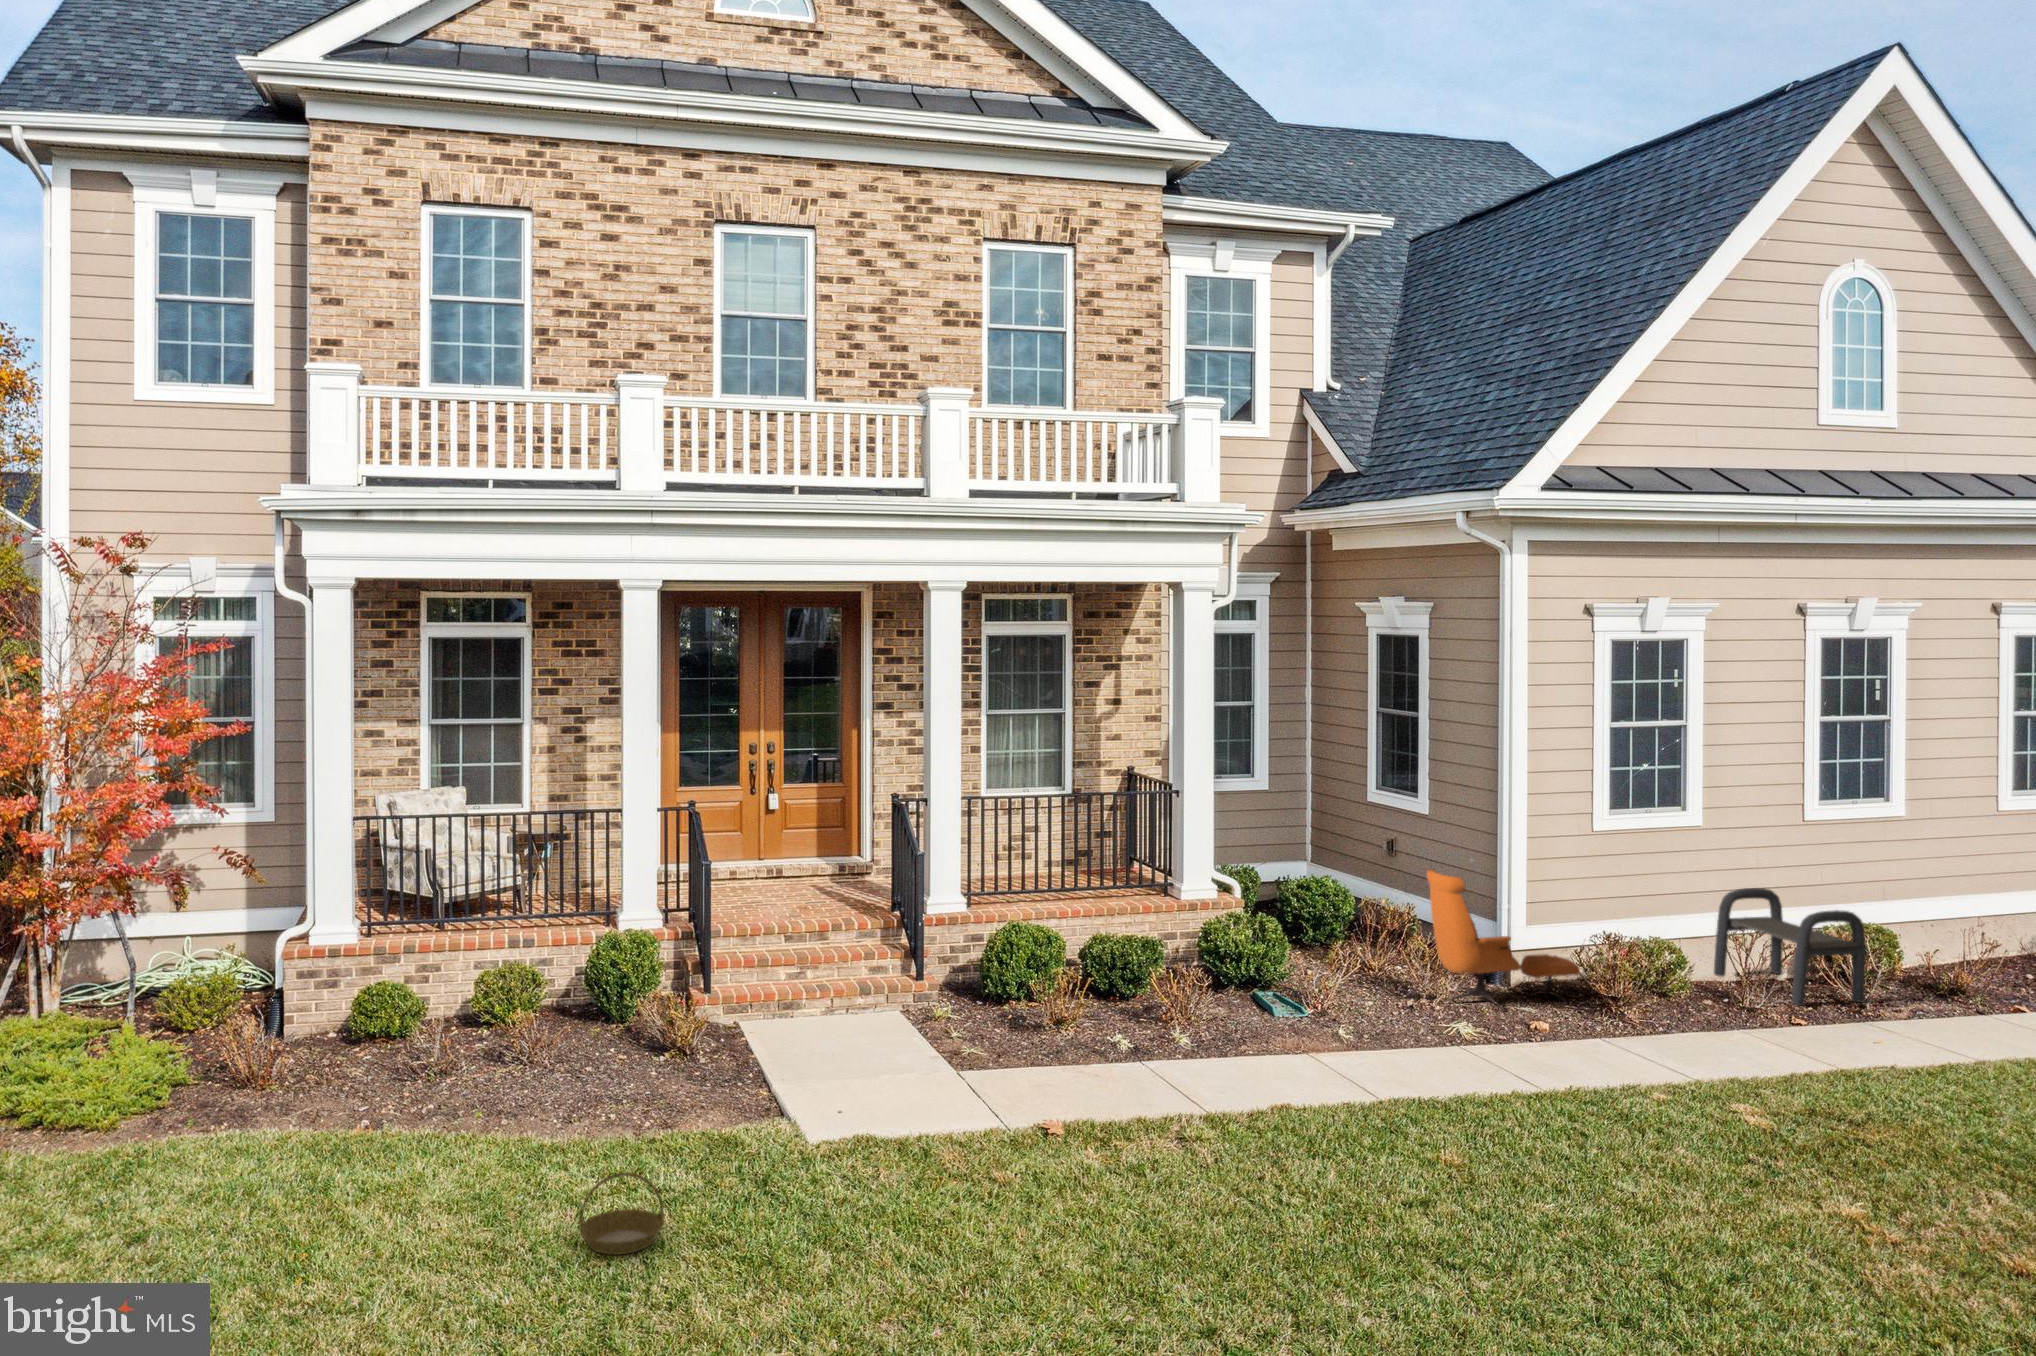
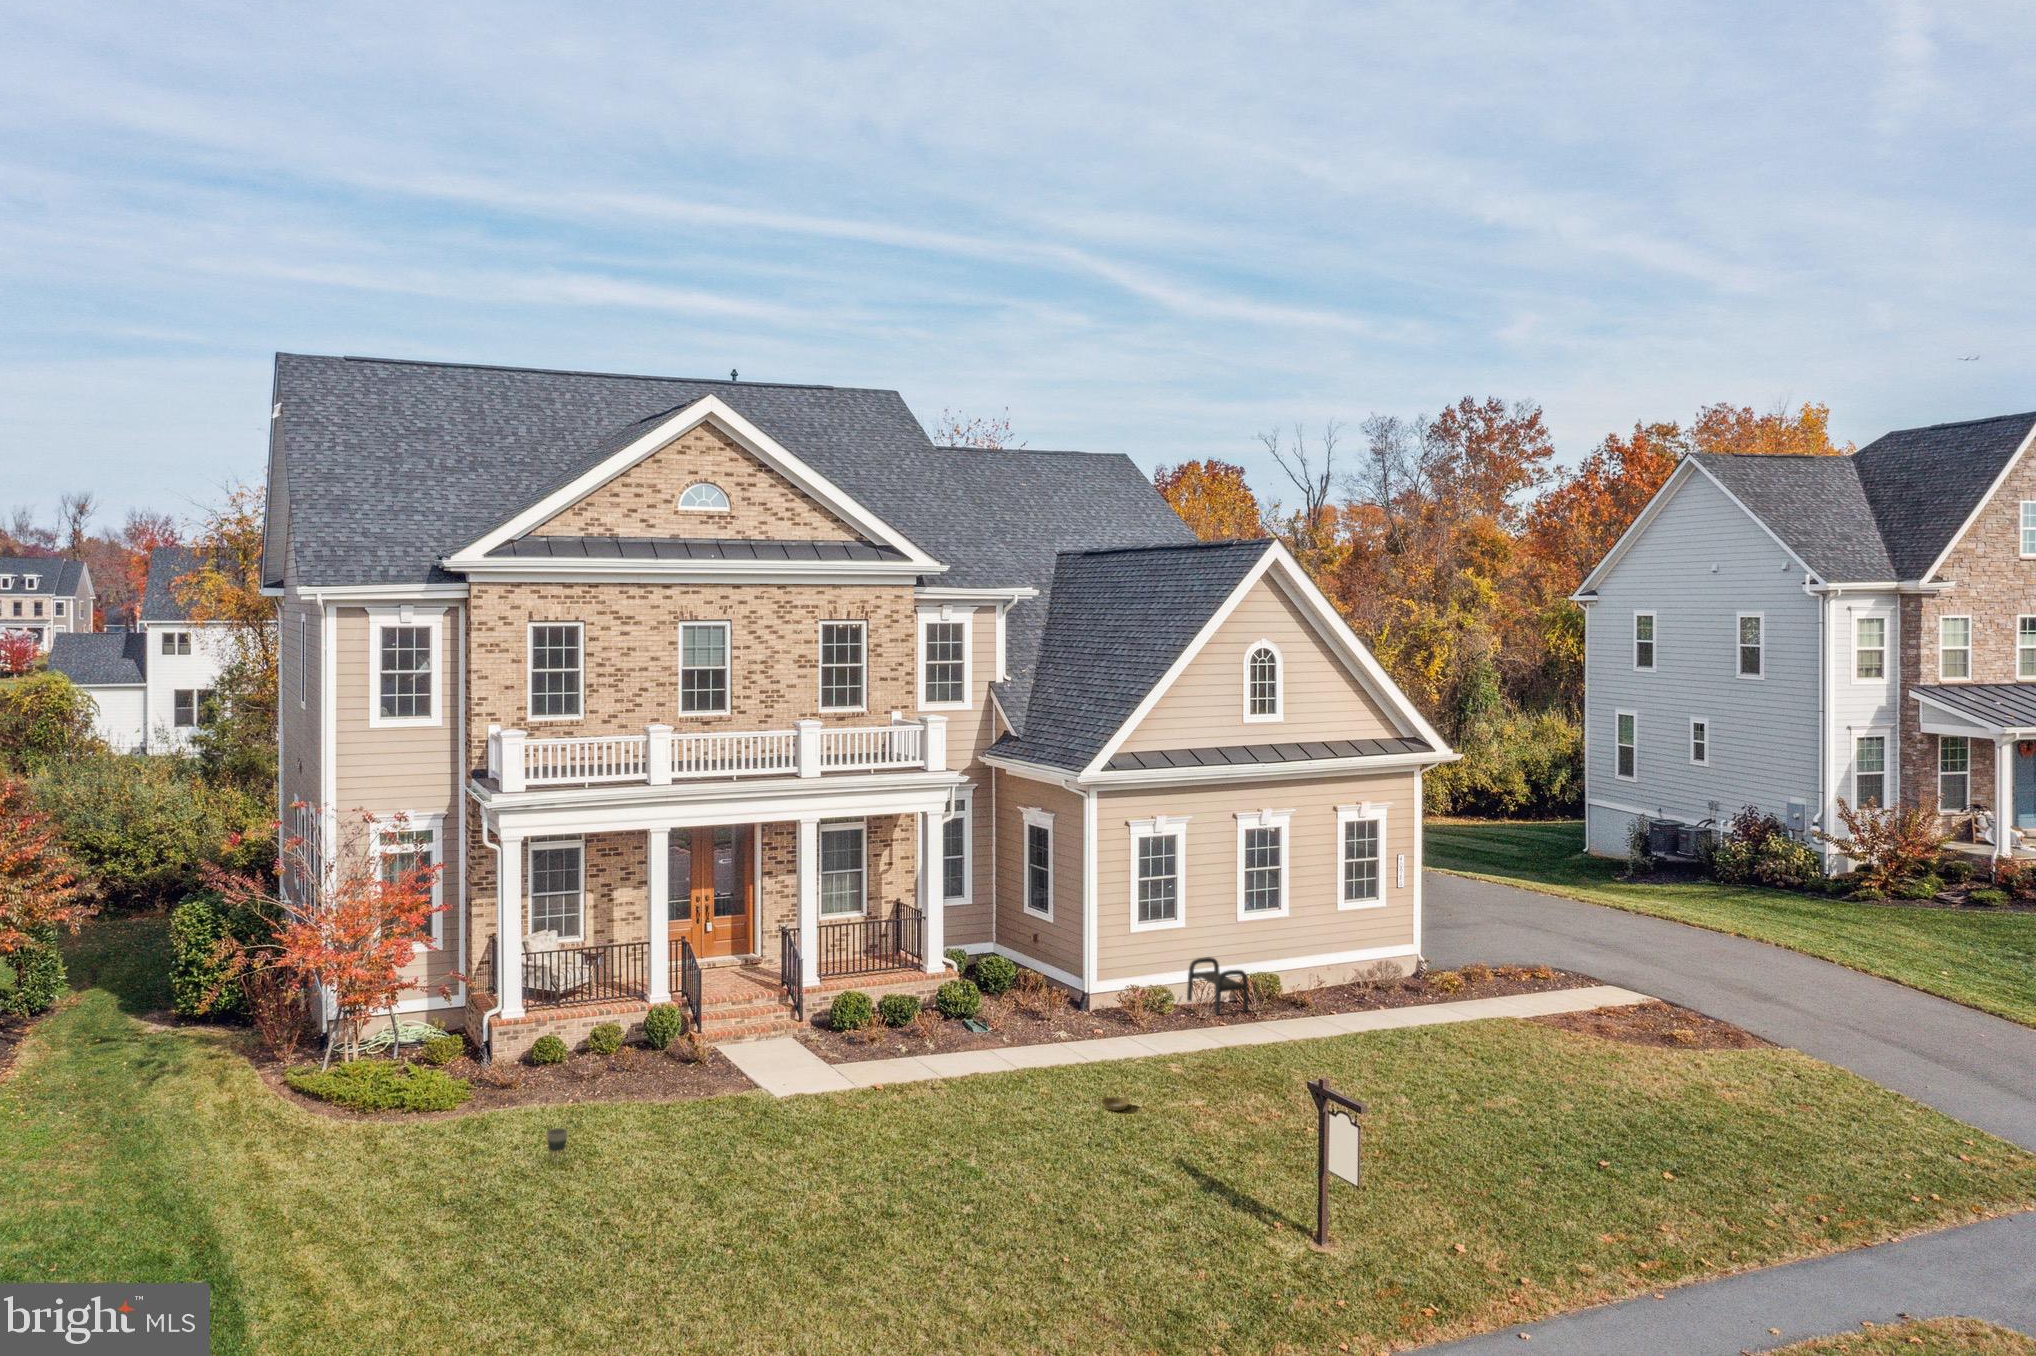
lounge chair: present [1427,869,1580,1011] -> none [1046,958,1118,1025]
basket: present [579,1172,664,1255] -> present [1101,1082,1129,1111]
planter: none [95,1205,161,1313] -> present [546,1128,568,1165]

